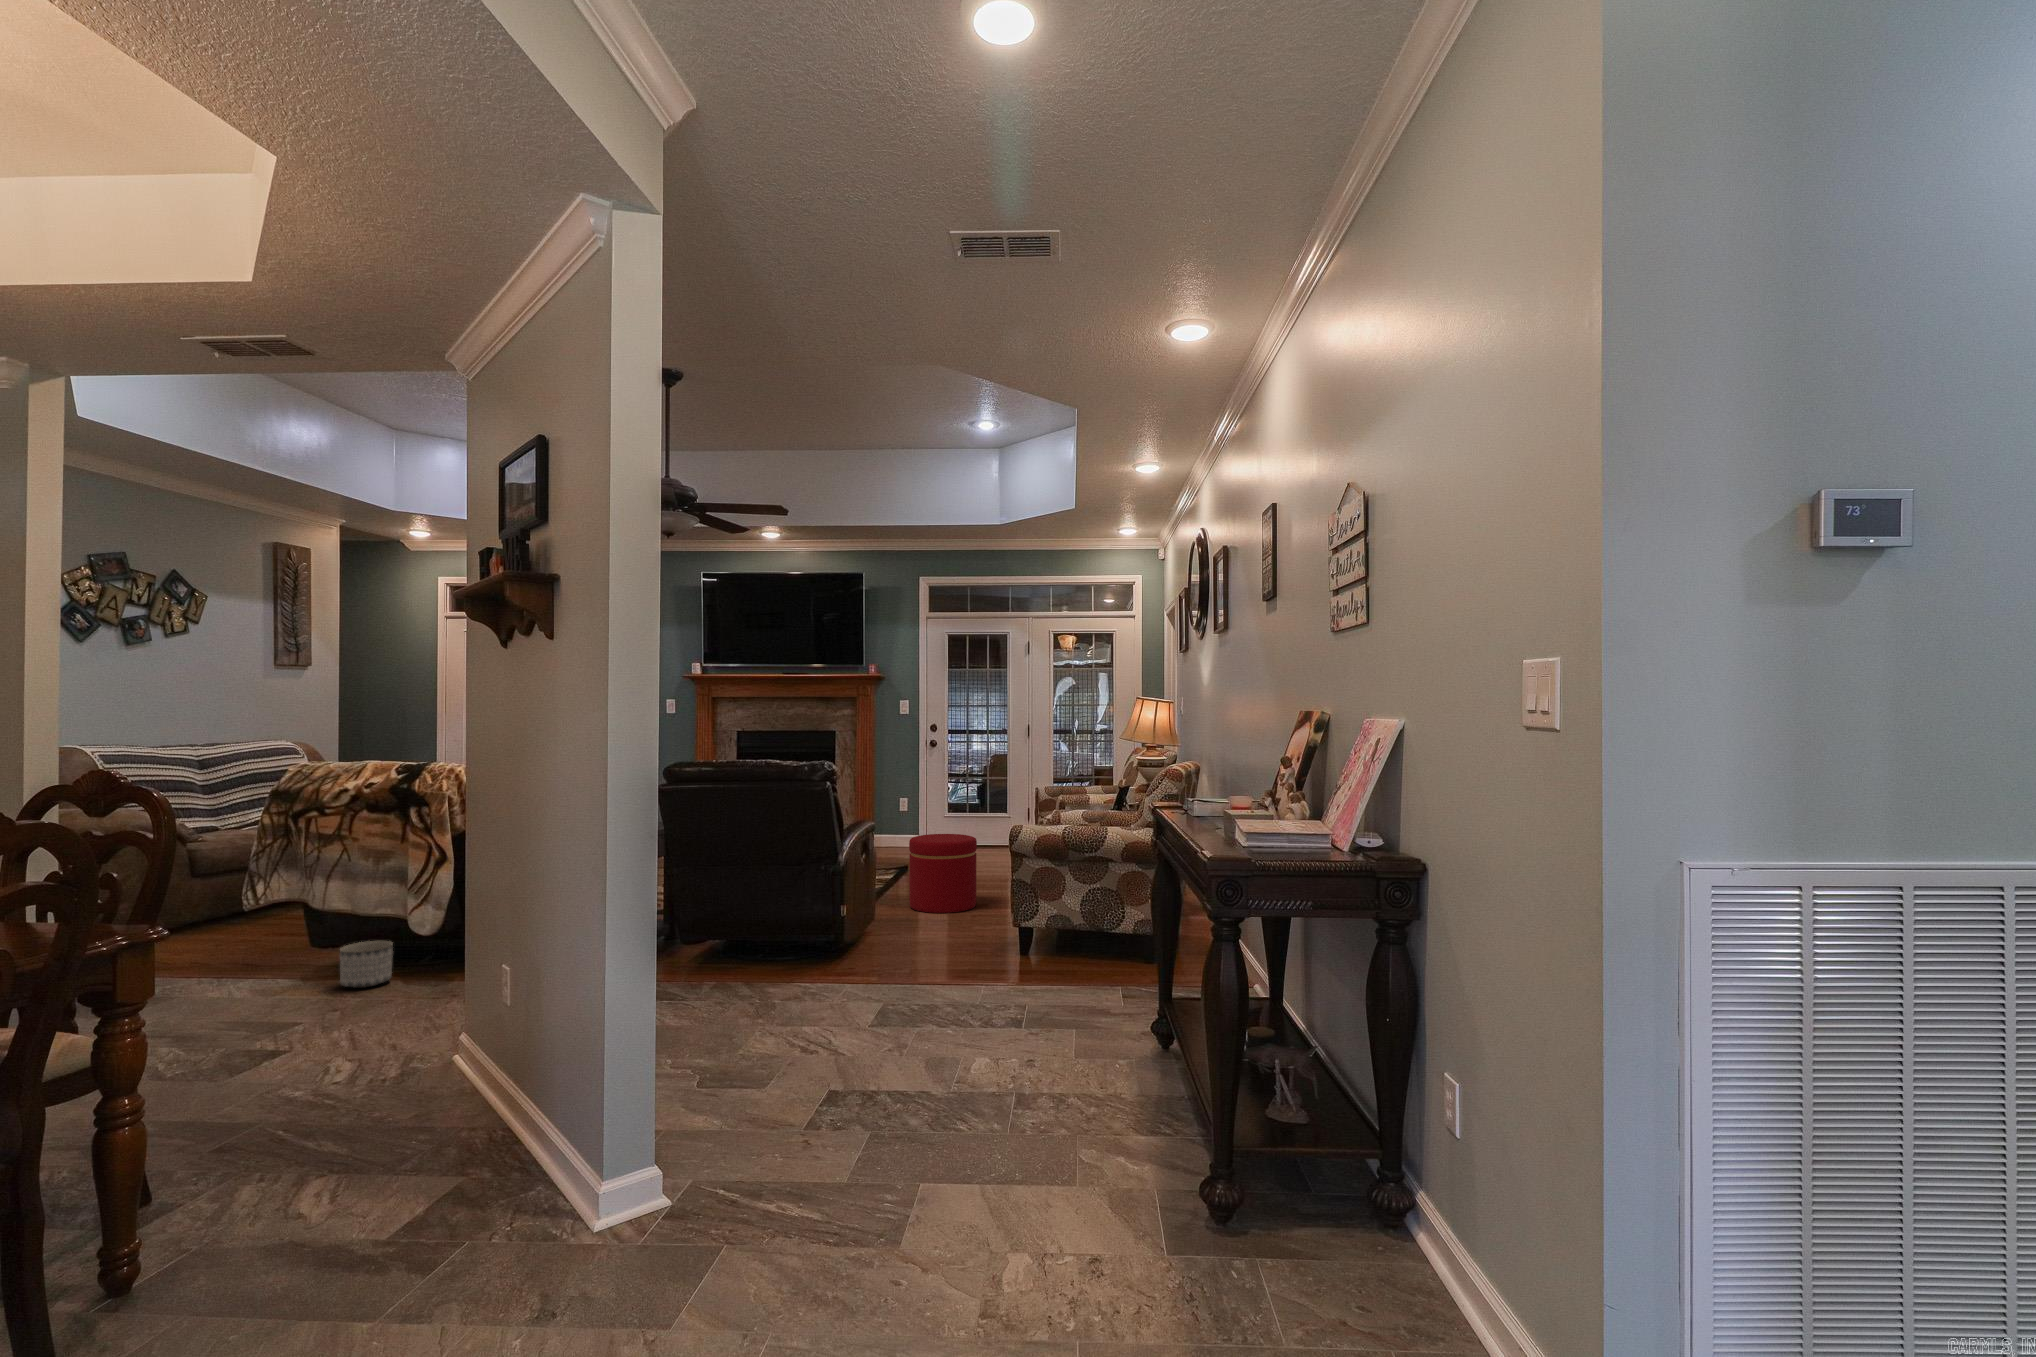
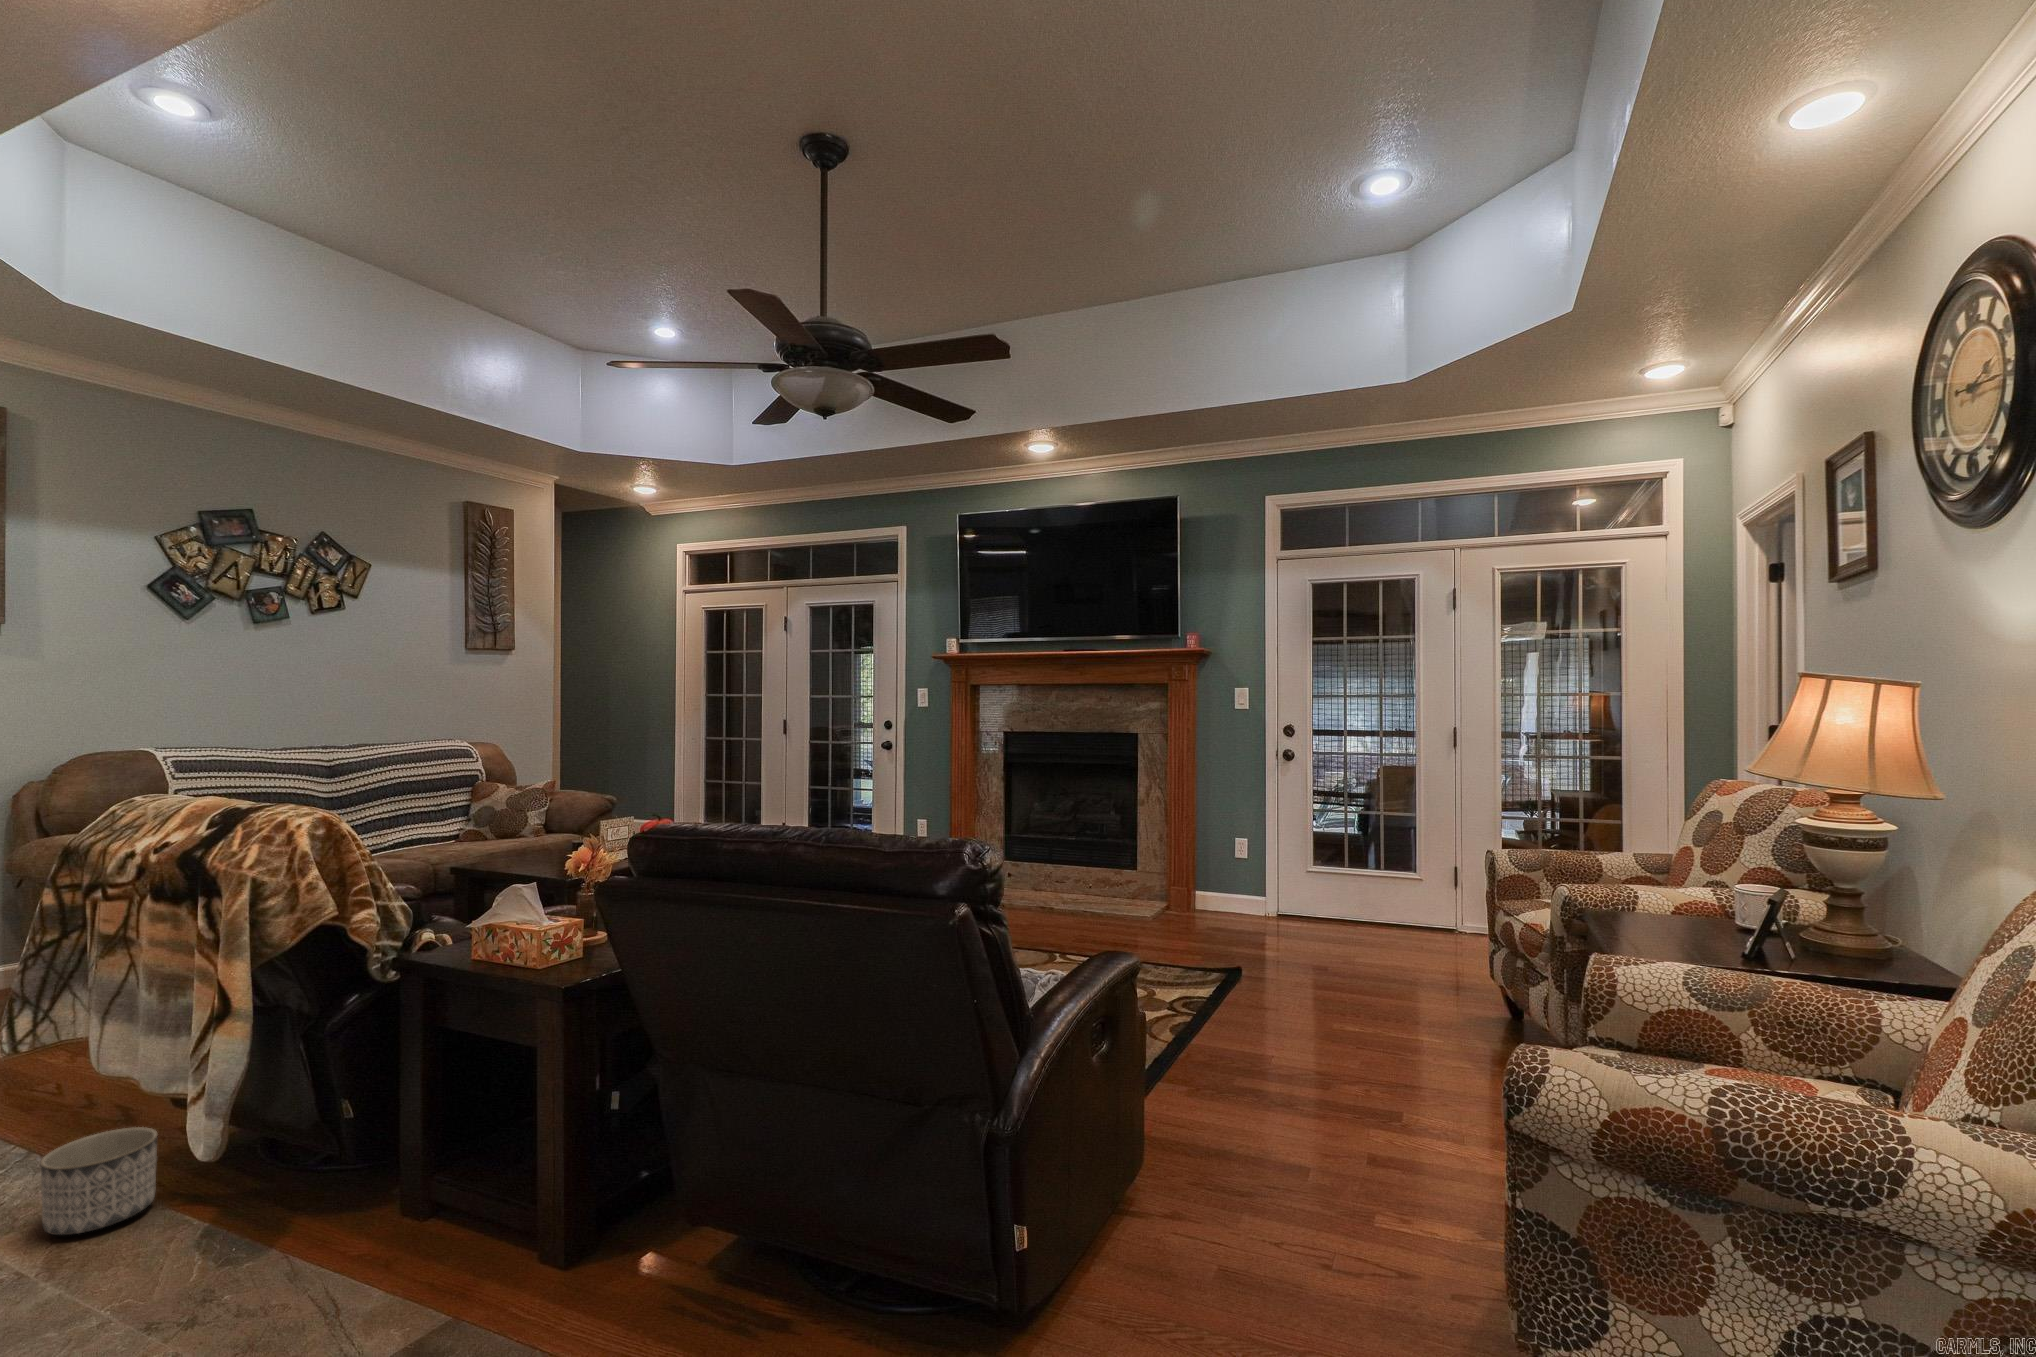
ottoman: present [909,834,977,913] -> none [1195,953,1340,1144]

